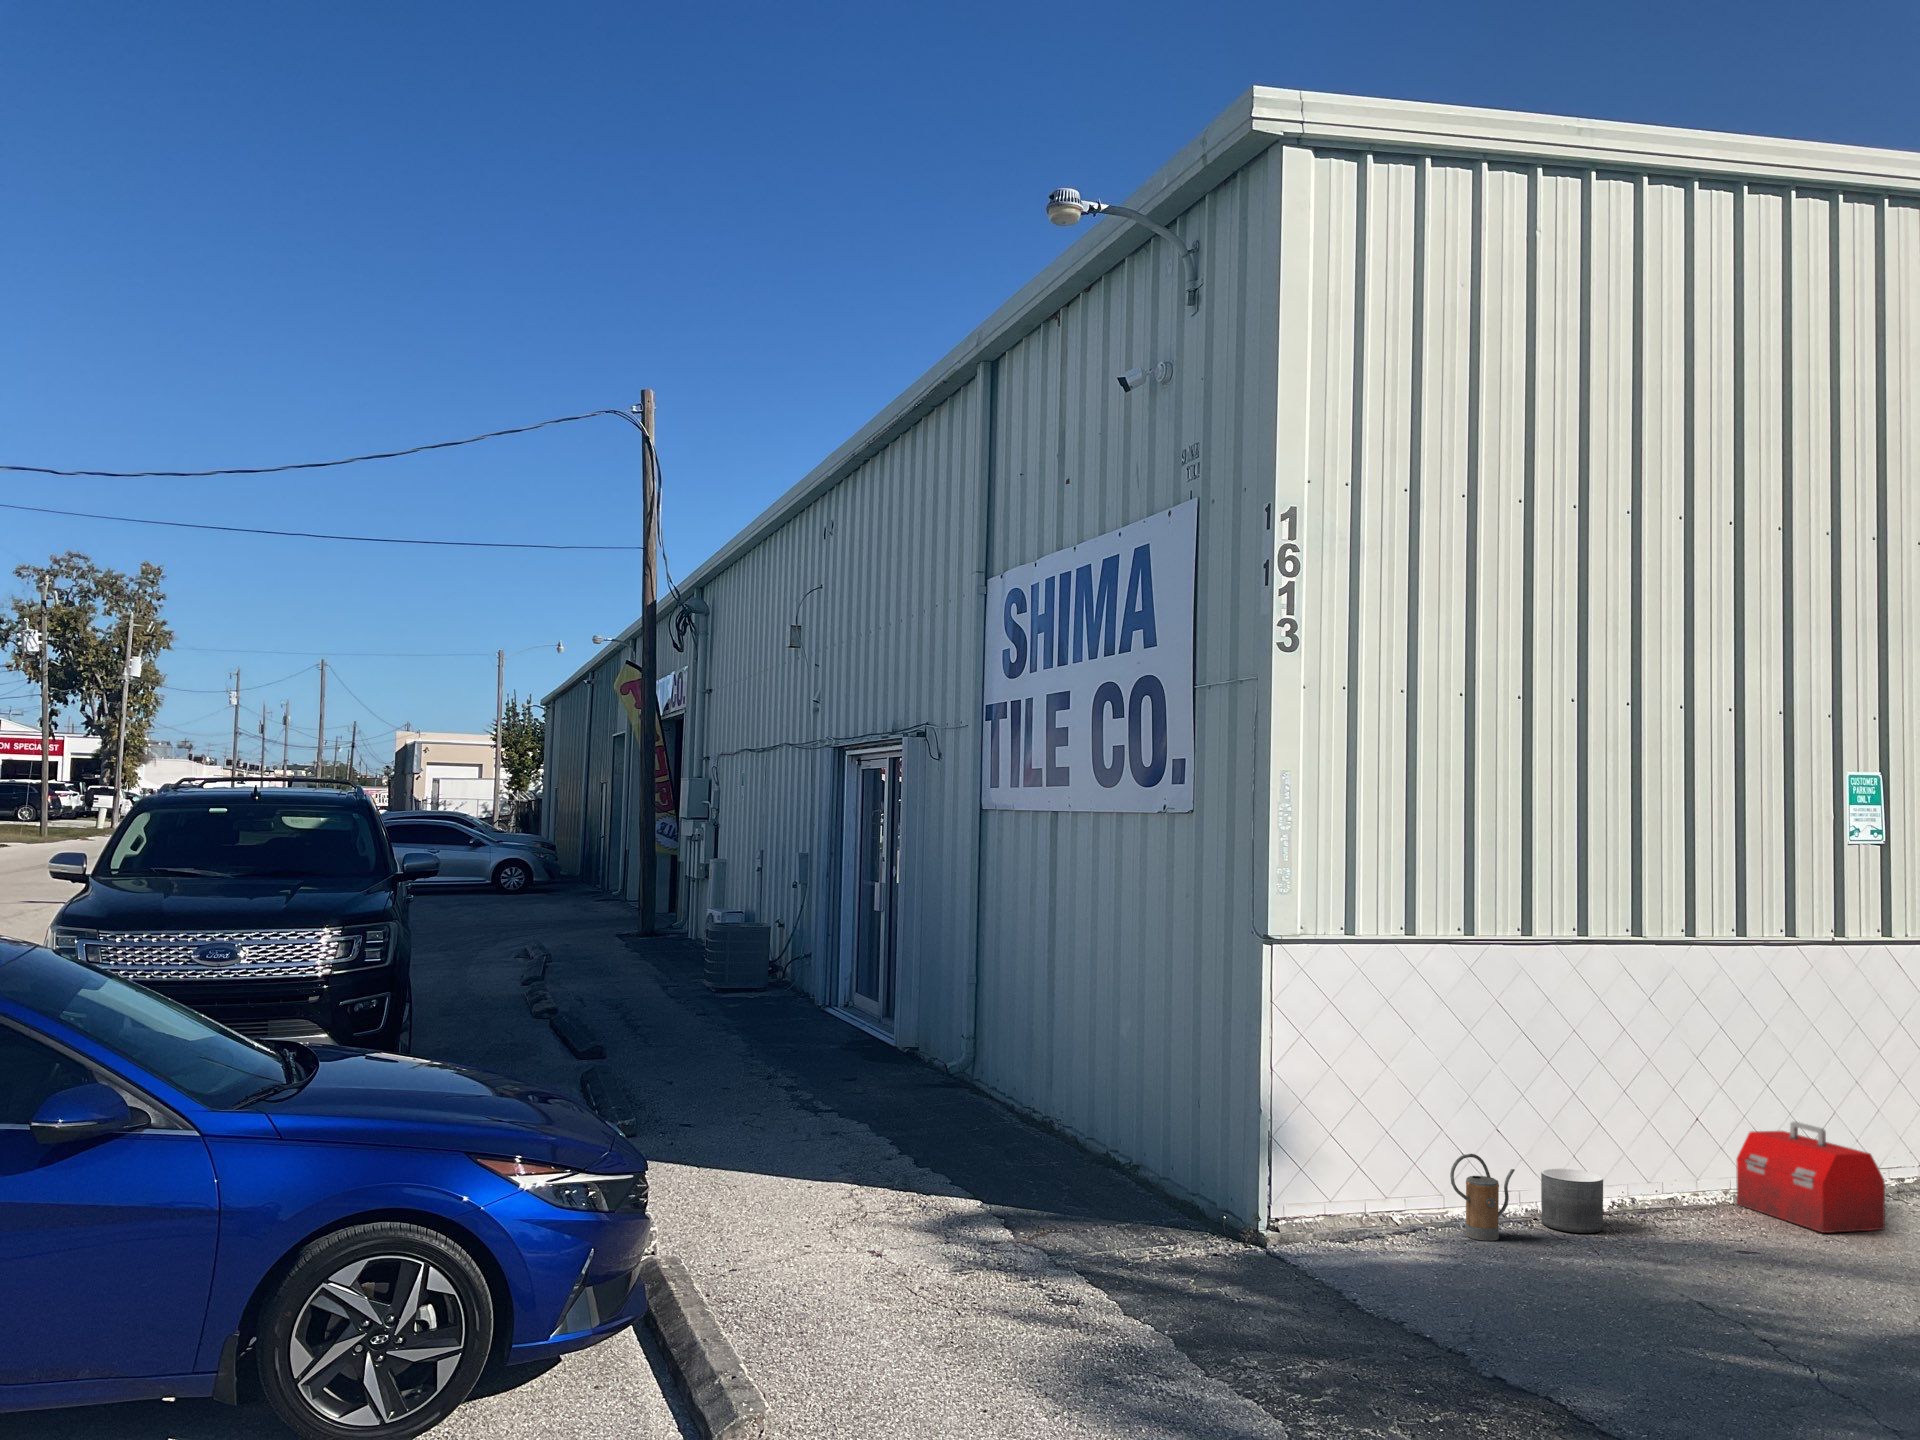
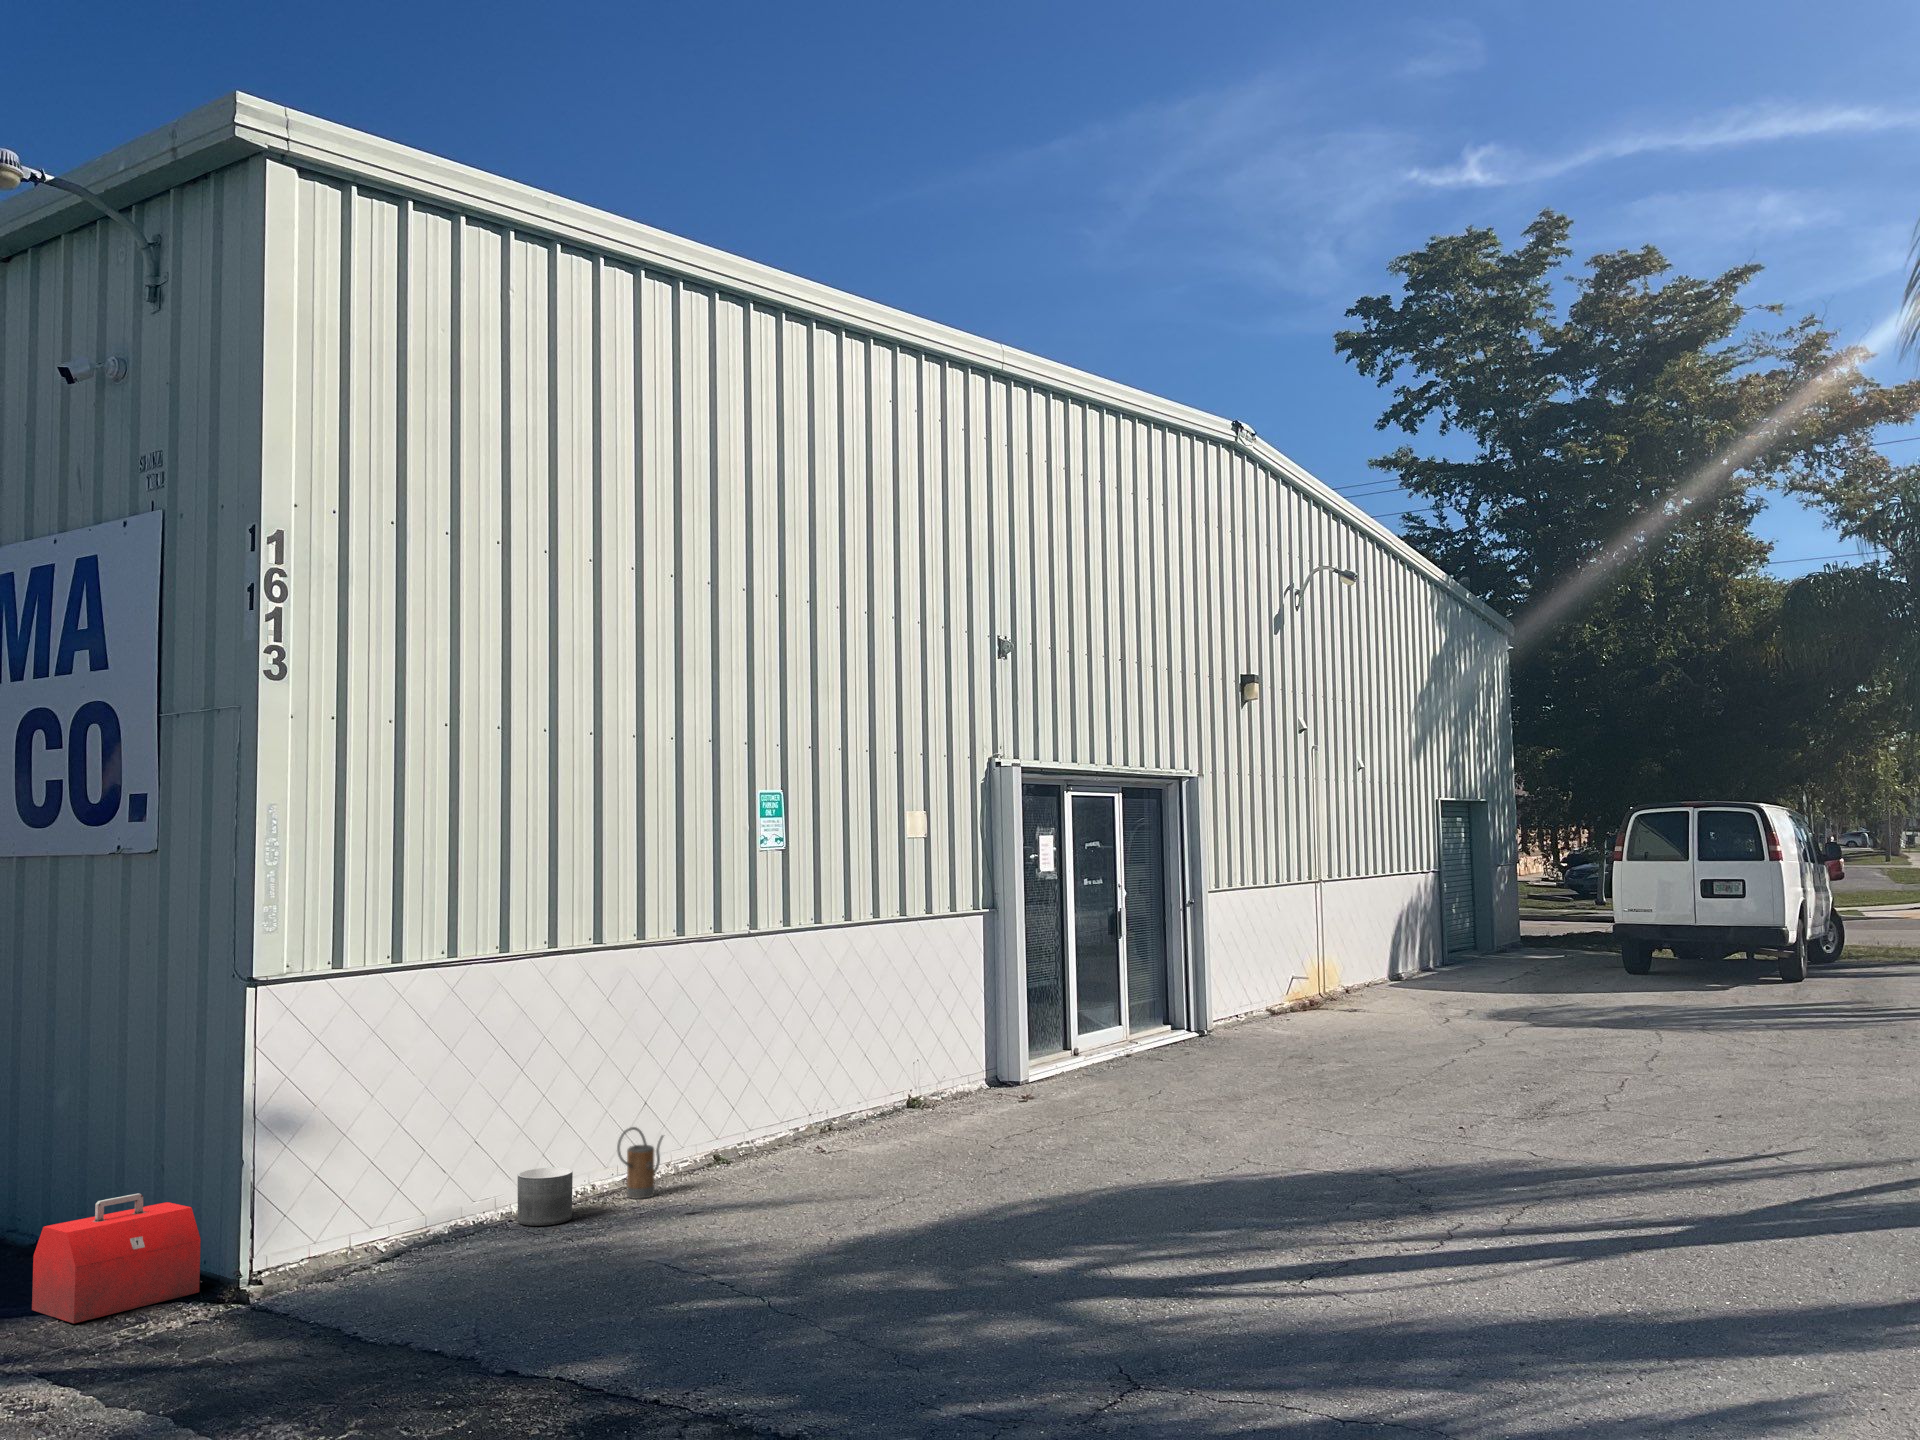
toolbox: present [1736,1122,1885,1233] -> present [32,1193,201,1323]
watering can: present [1450,1154,1515,1240] -> present [617,1127,663,1199]

